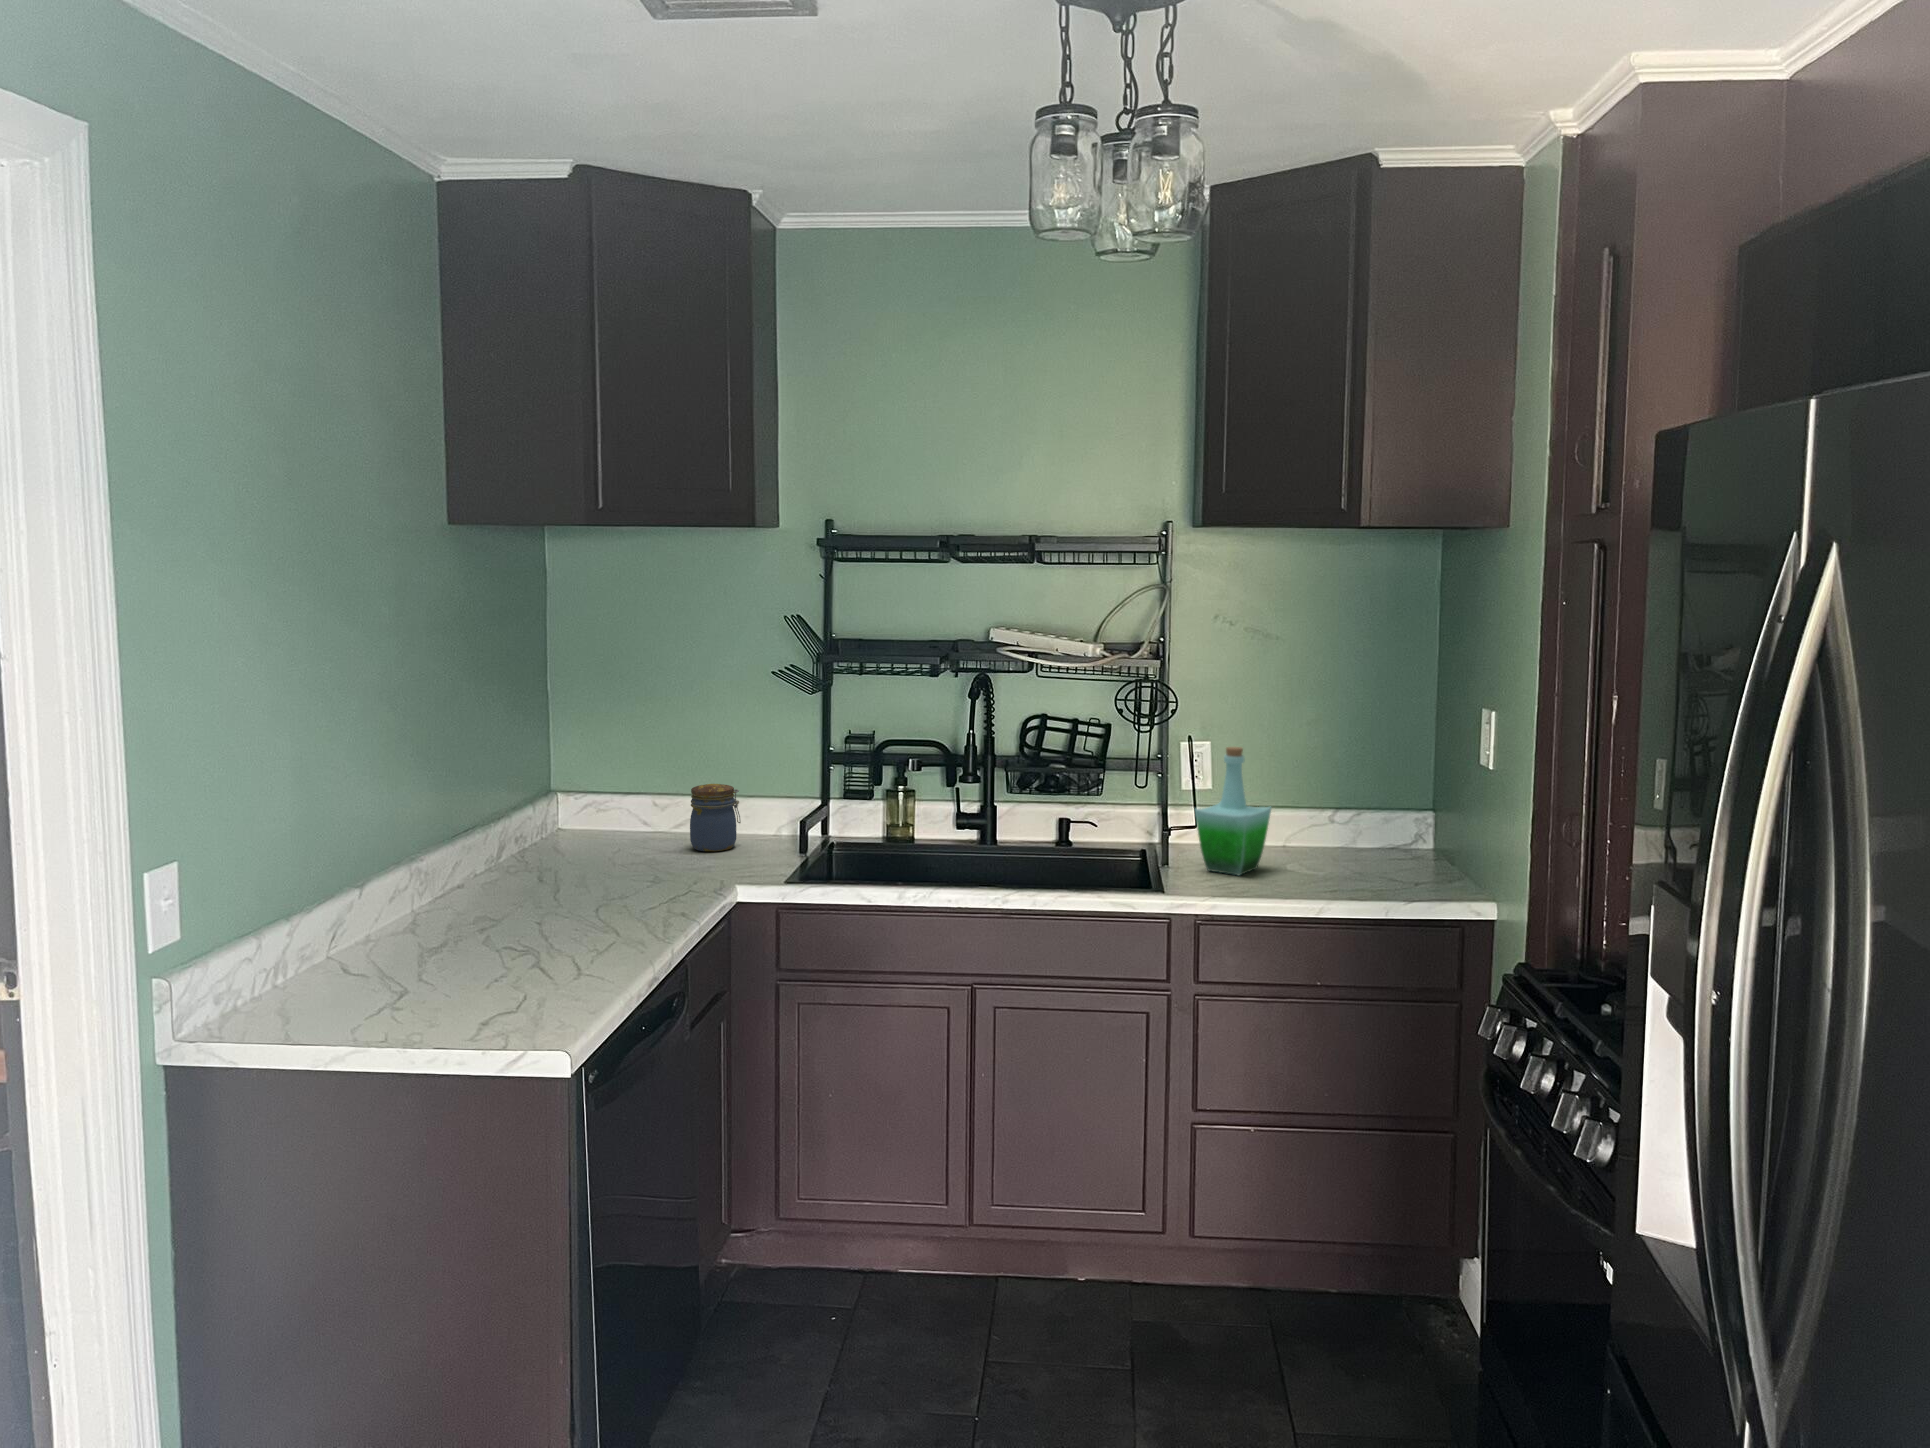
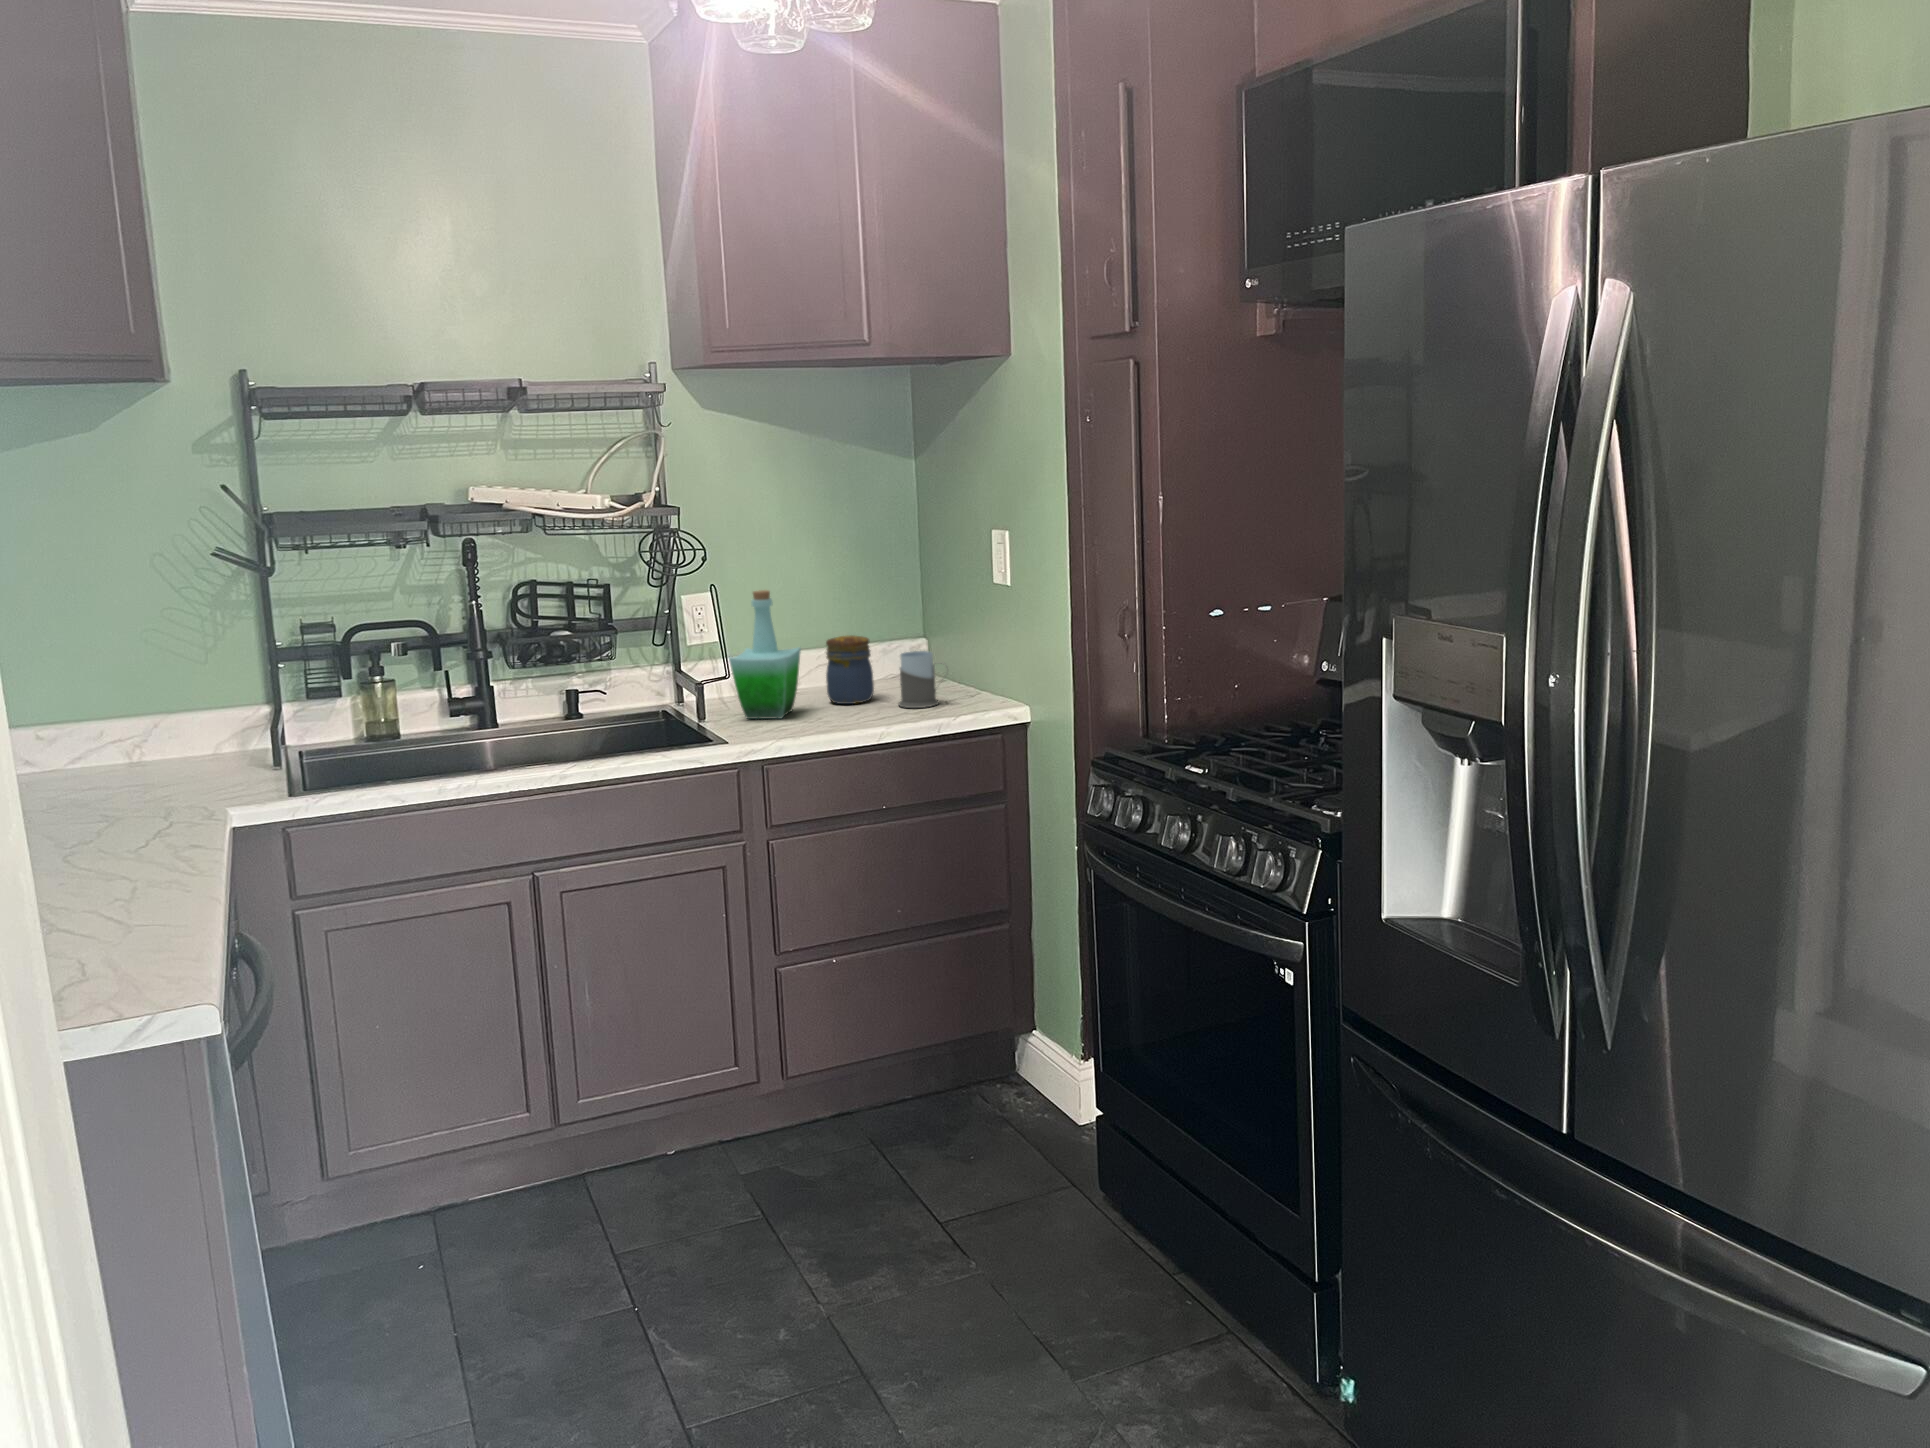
jar: present [690,784,741,851] -> present [826,635,874,704]
mug: none [1362,826,1417,887] -> present [899,651,943,708]

